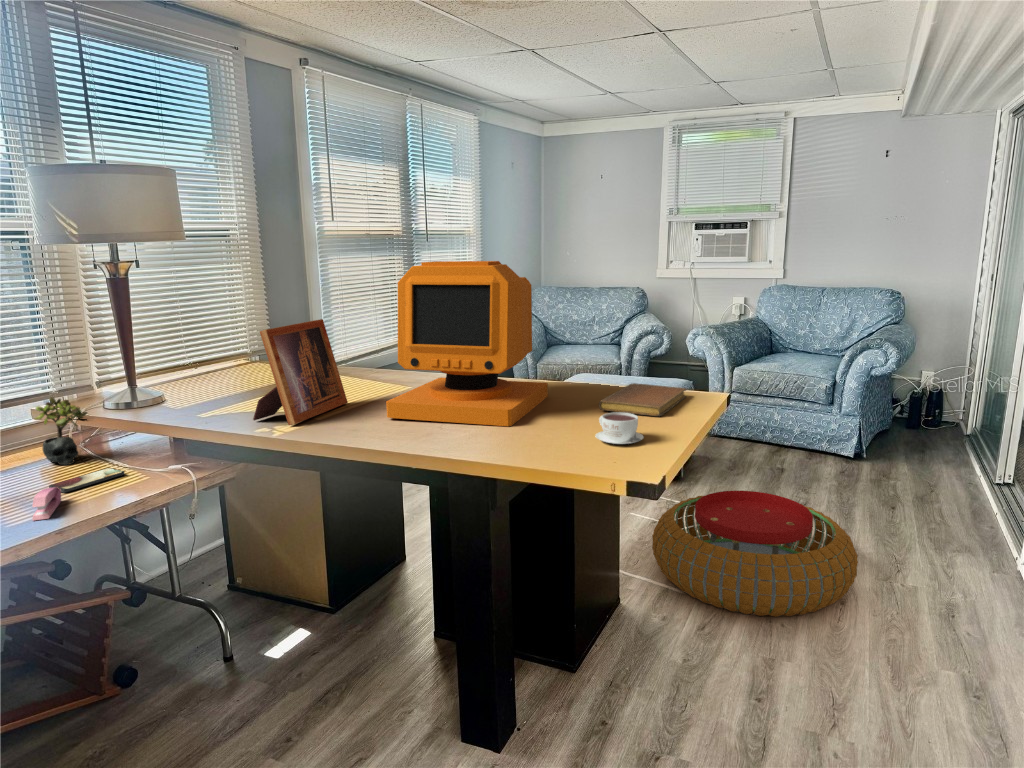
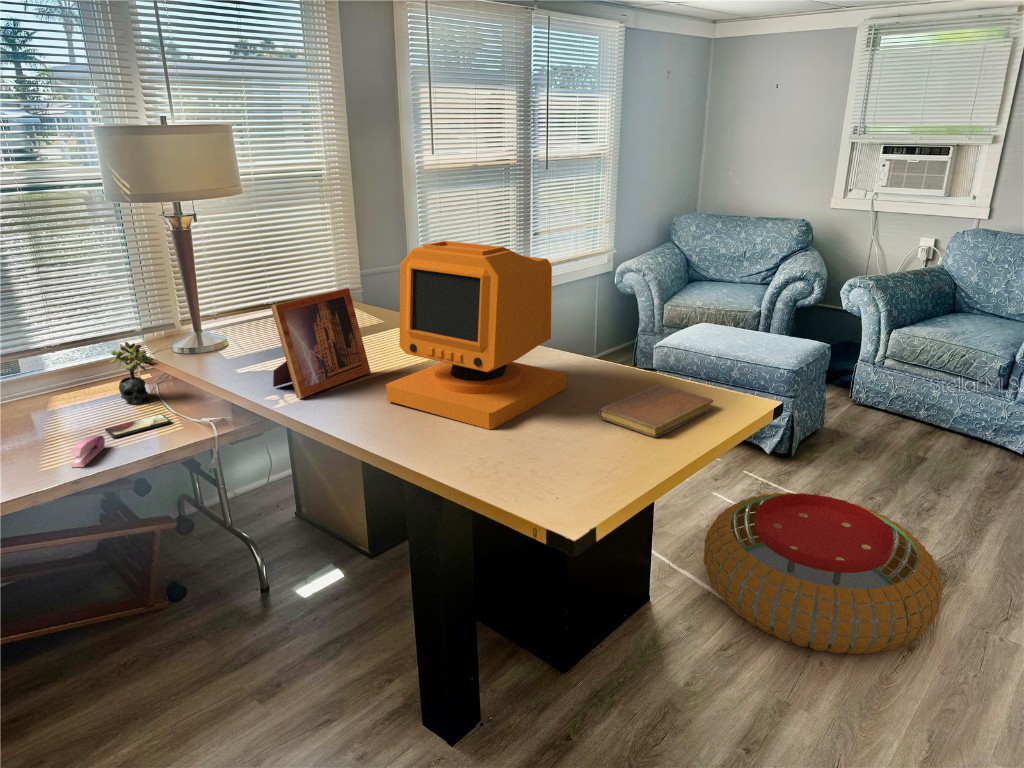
coffee cup: present [596,413,644,444] -> none [556,437,609,477]

